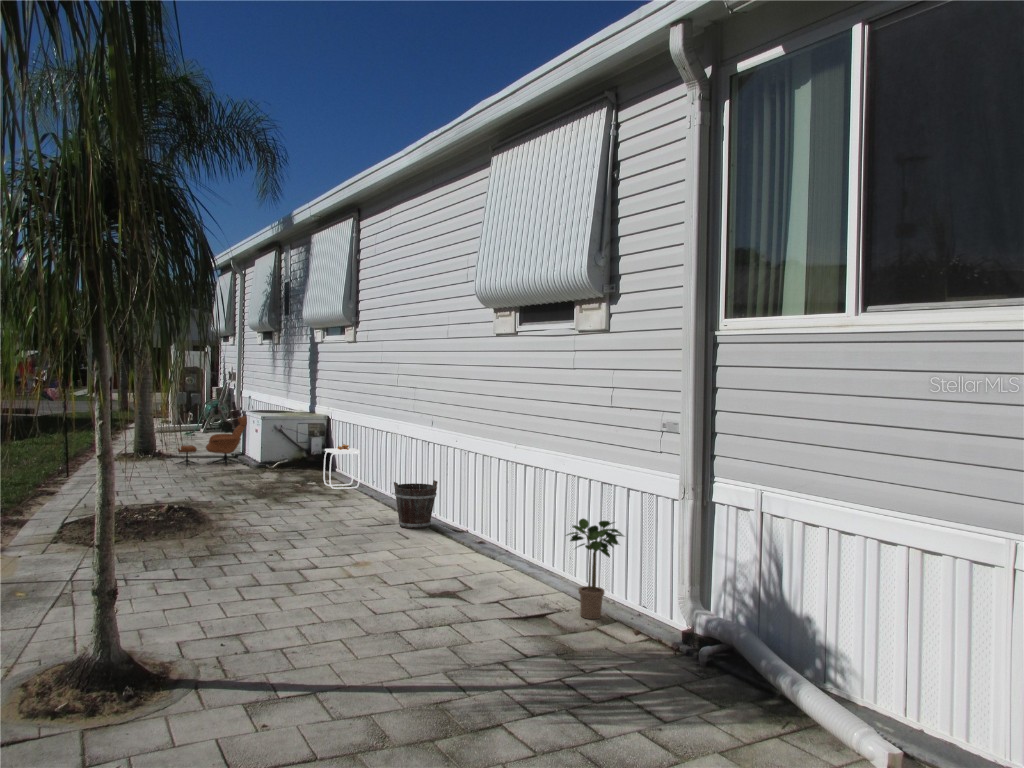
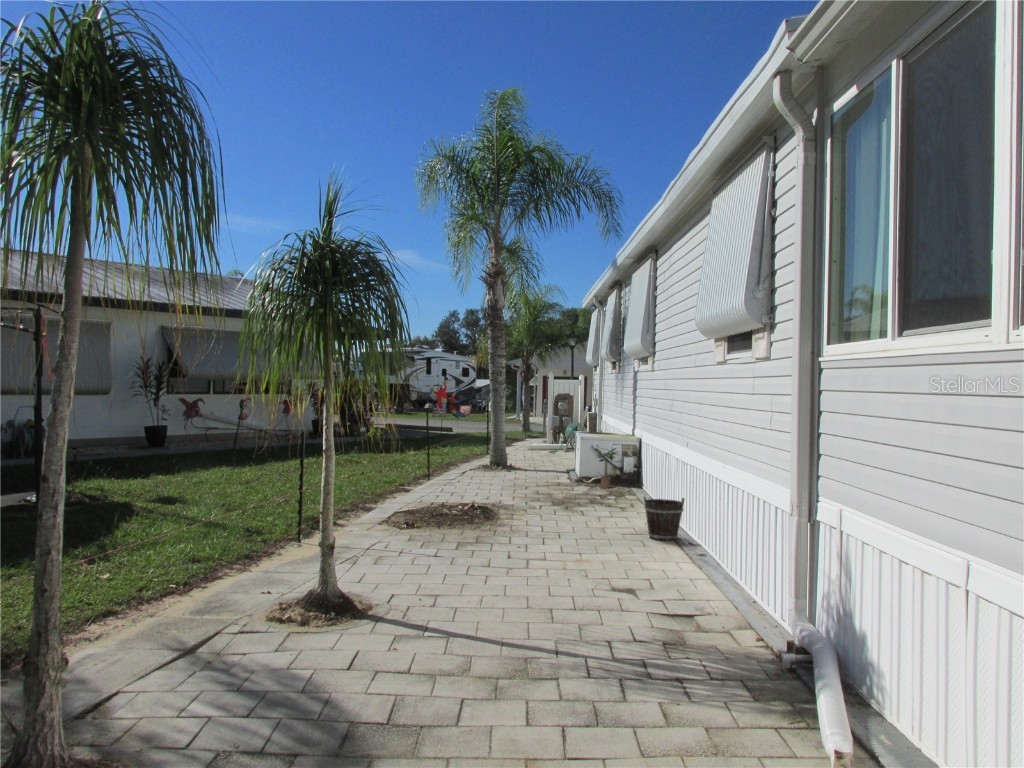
lounge chair: present [176,416,247,466] -> none [517,437,577,480]
side table: present [324,444,360,489] -> none [620,463,651,504]
potted plant: present [567,519,623,619] -> present [596,448,616,488]

